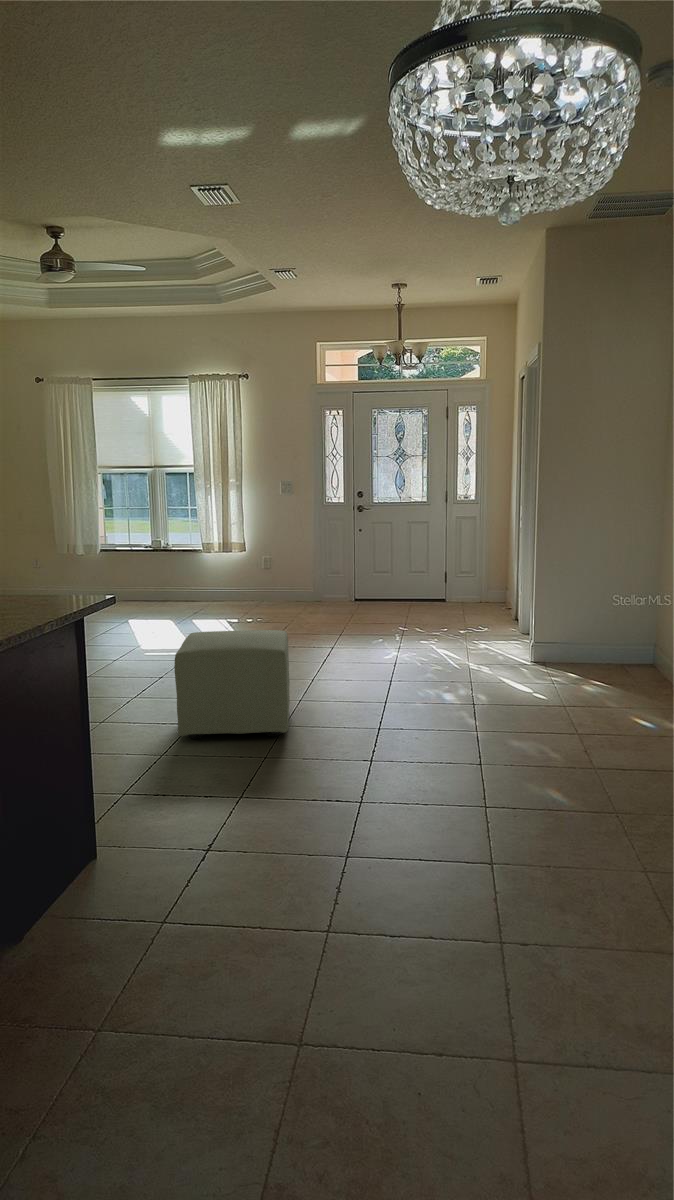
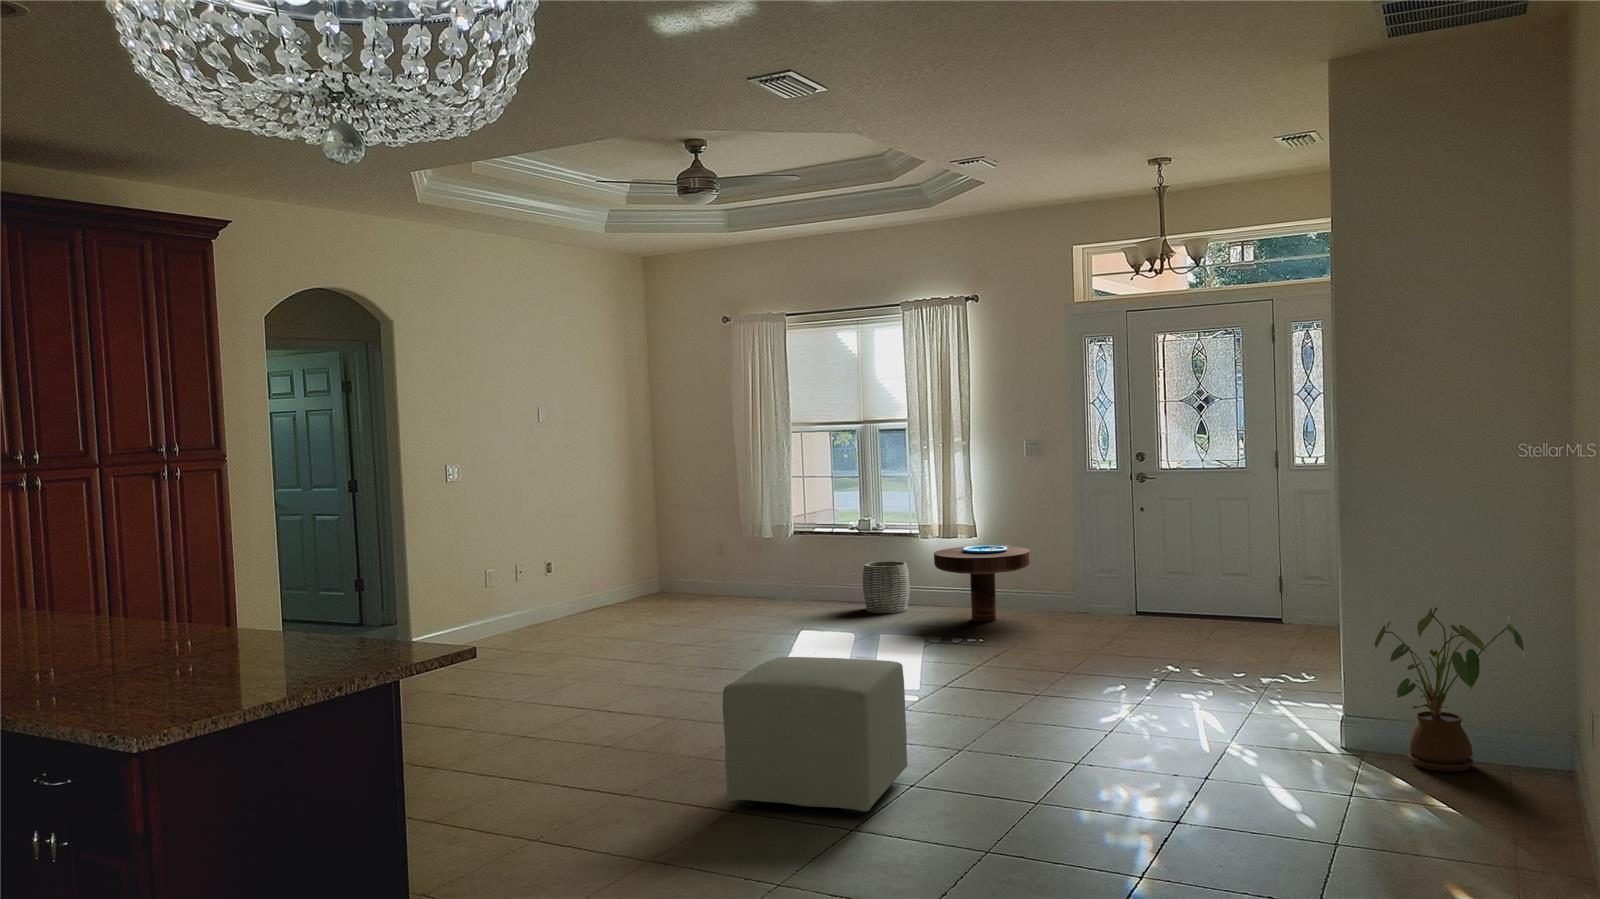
side table: none [222,557,289,609] -> present [934,546,1030,622]
woven basket: none [163,570,198,607] -> present [863,561,910,613]
house plant: none [559,581,639,677] -> present [1374,607,1525,772]

